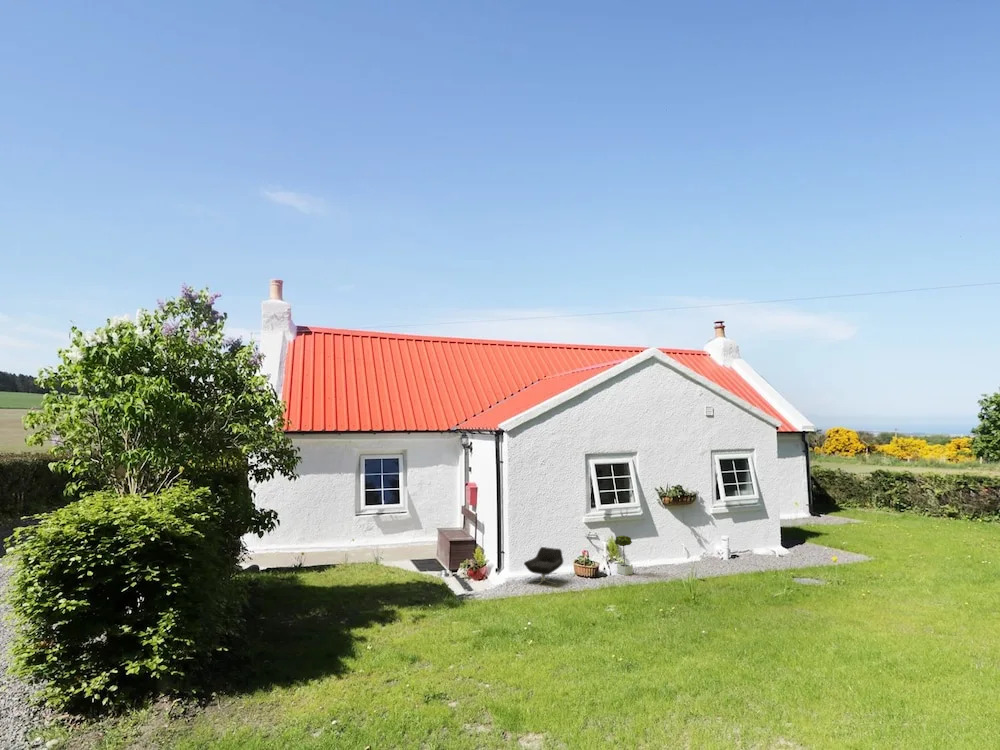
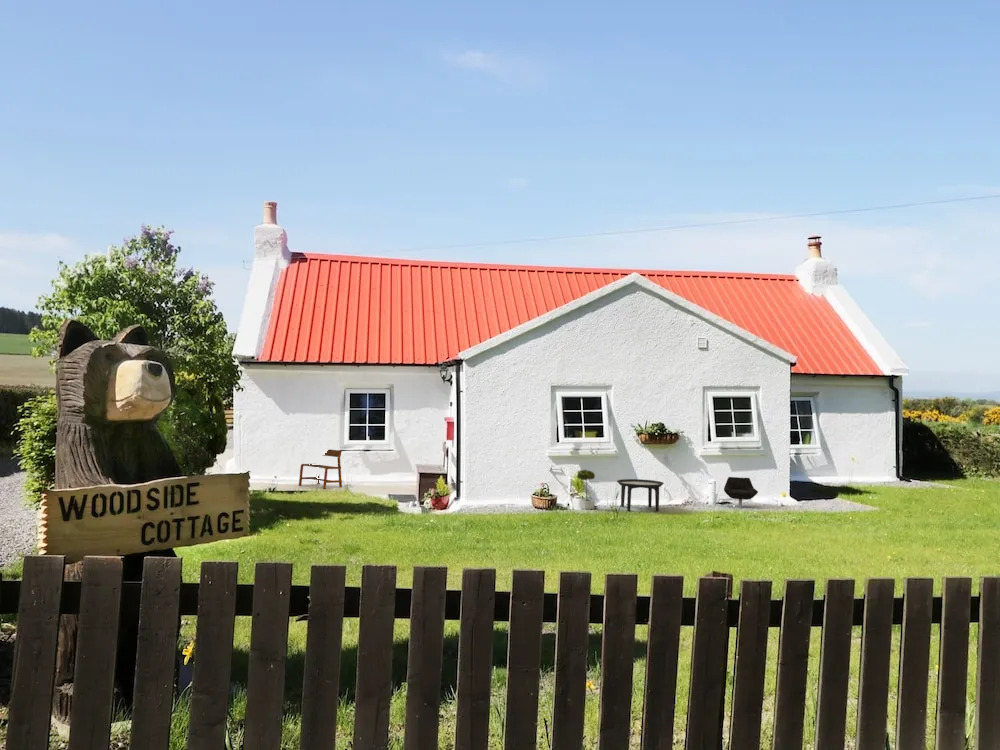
bench: none [317,516,362,560] -> present [299,449,342,489]
round table: none [649,540,695,575] -> present [617,479,664,512]
lounge chair: present [524,547,563,585] -> present [724,477,758,509]

